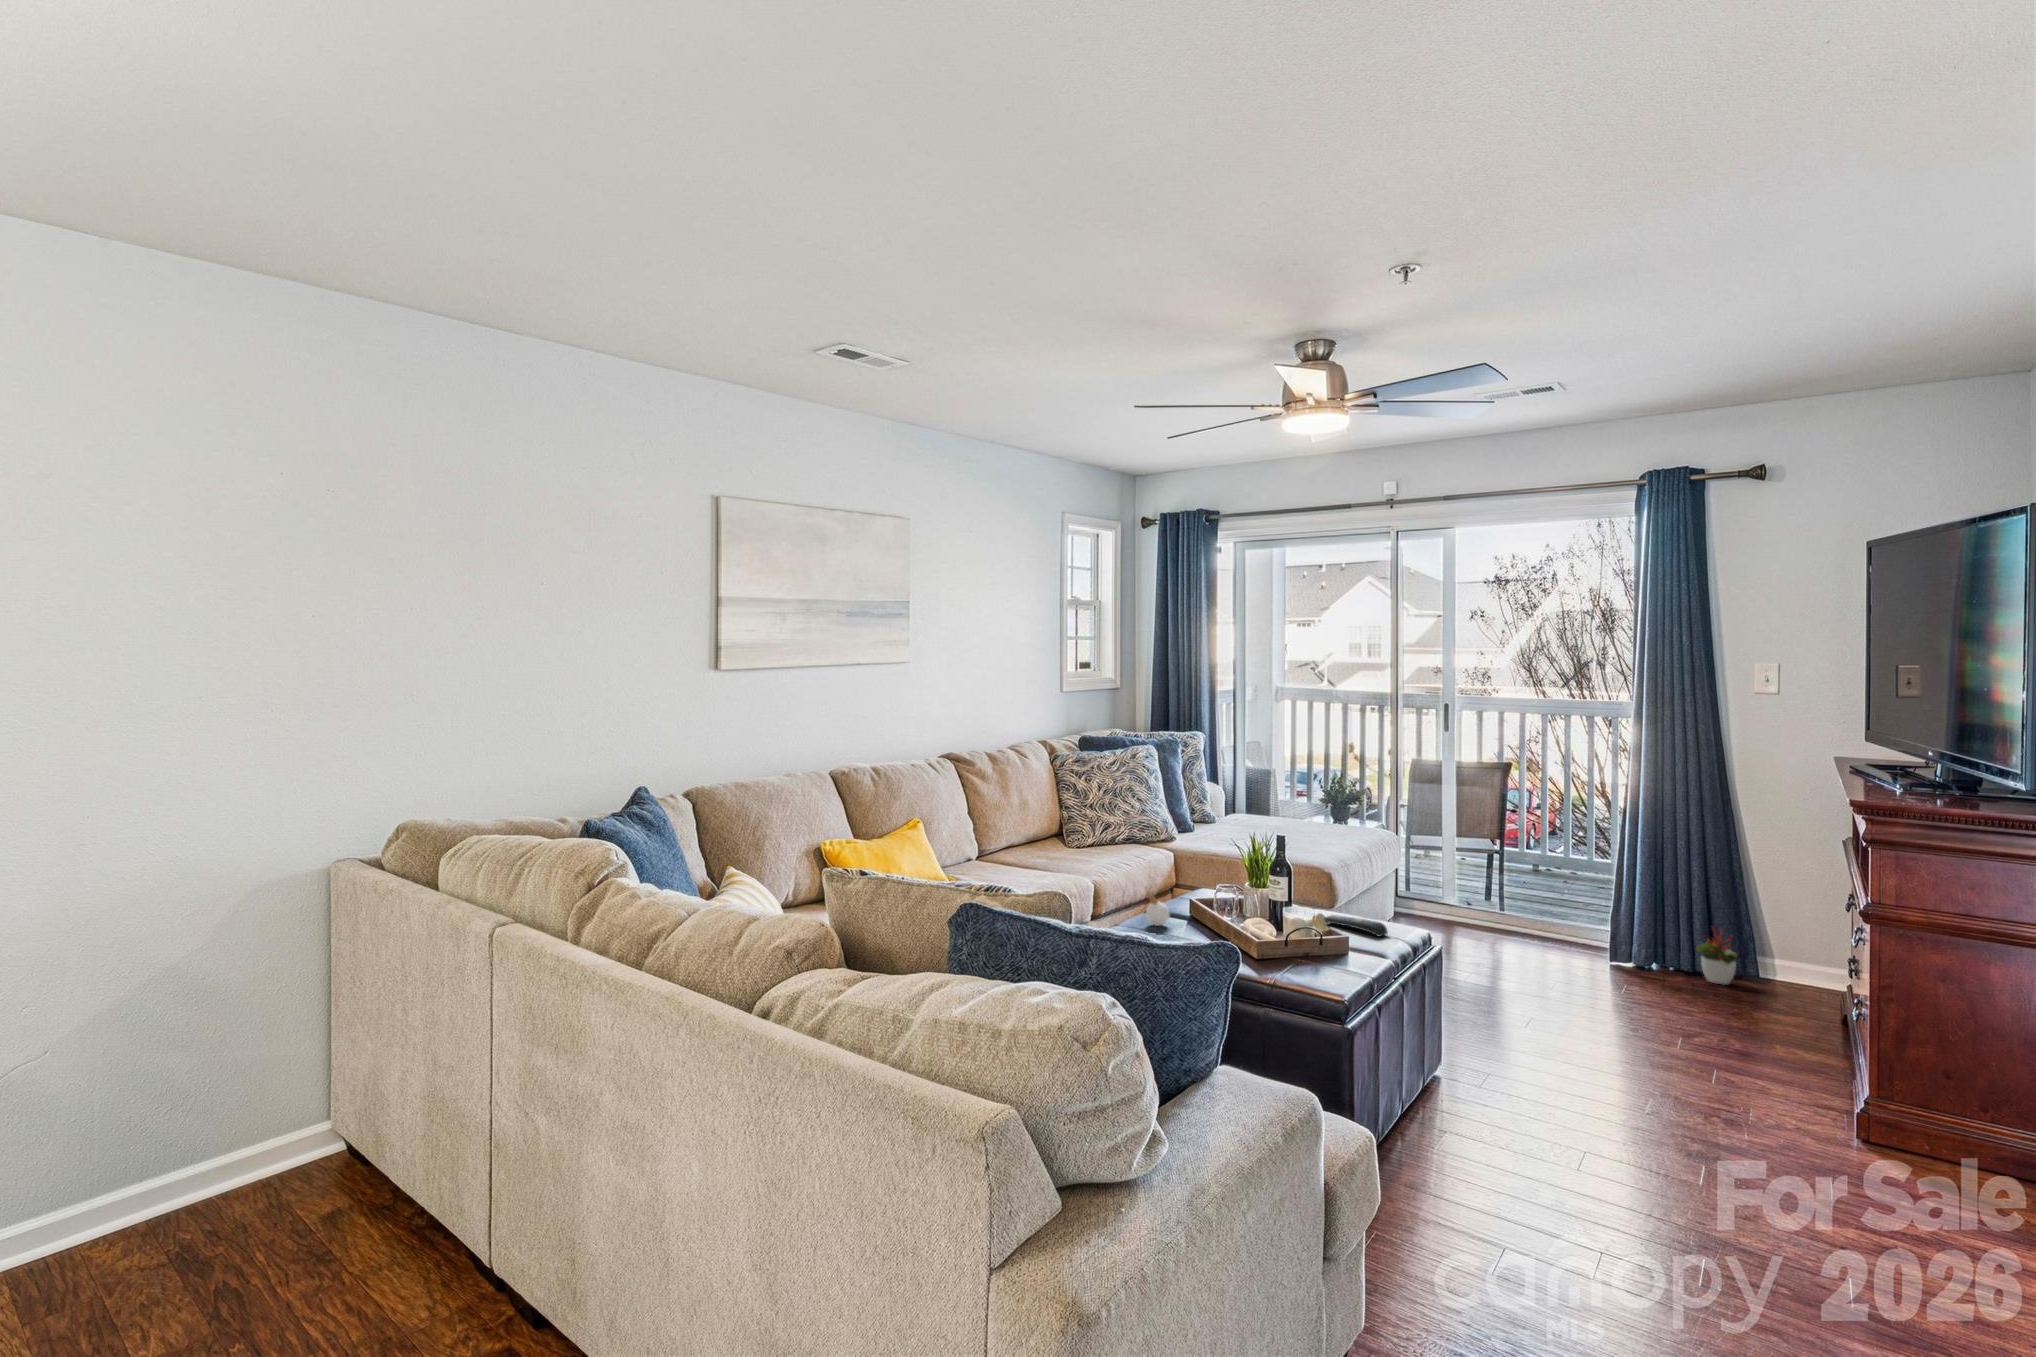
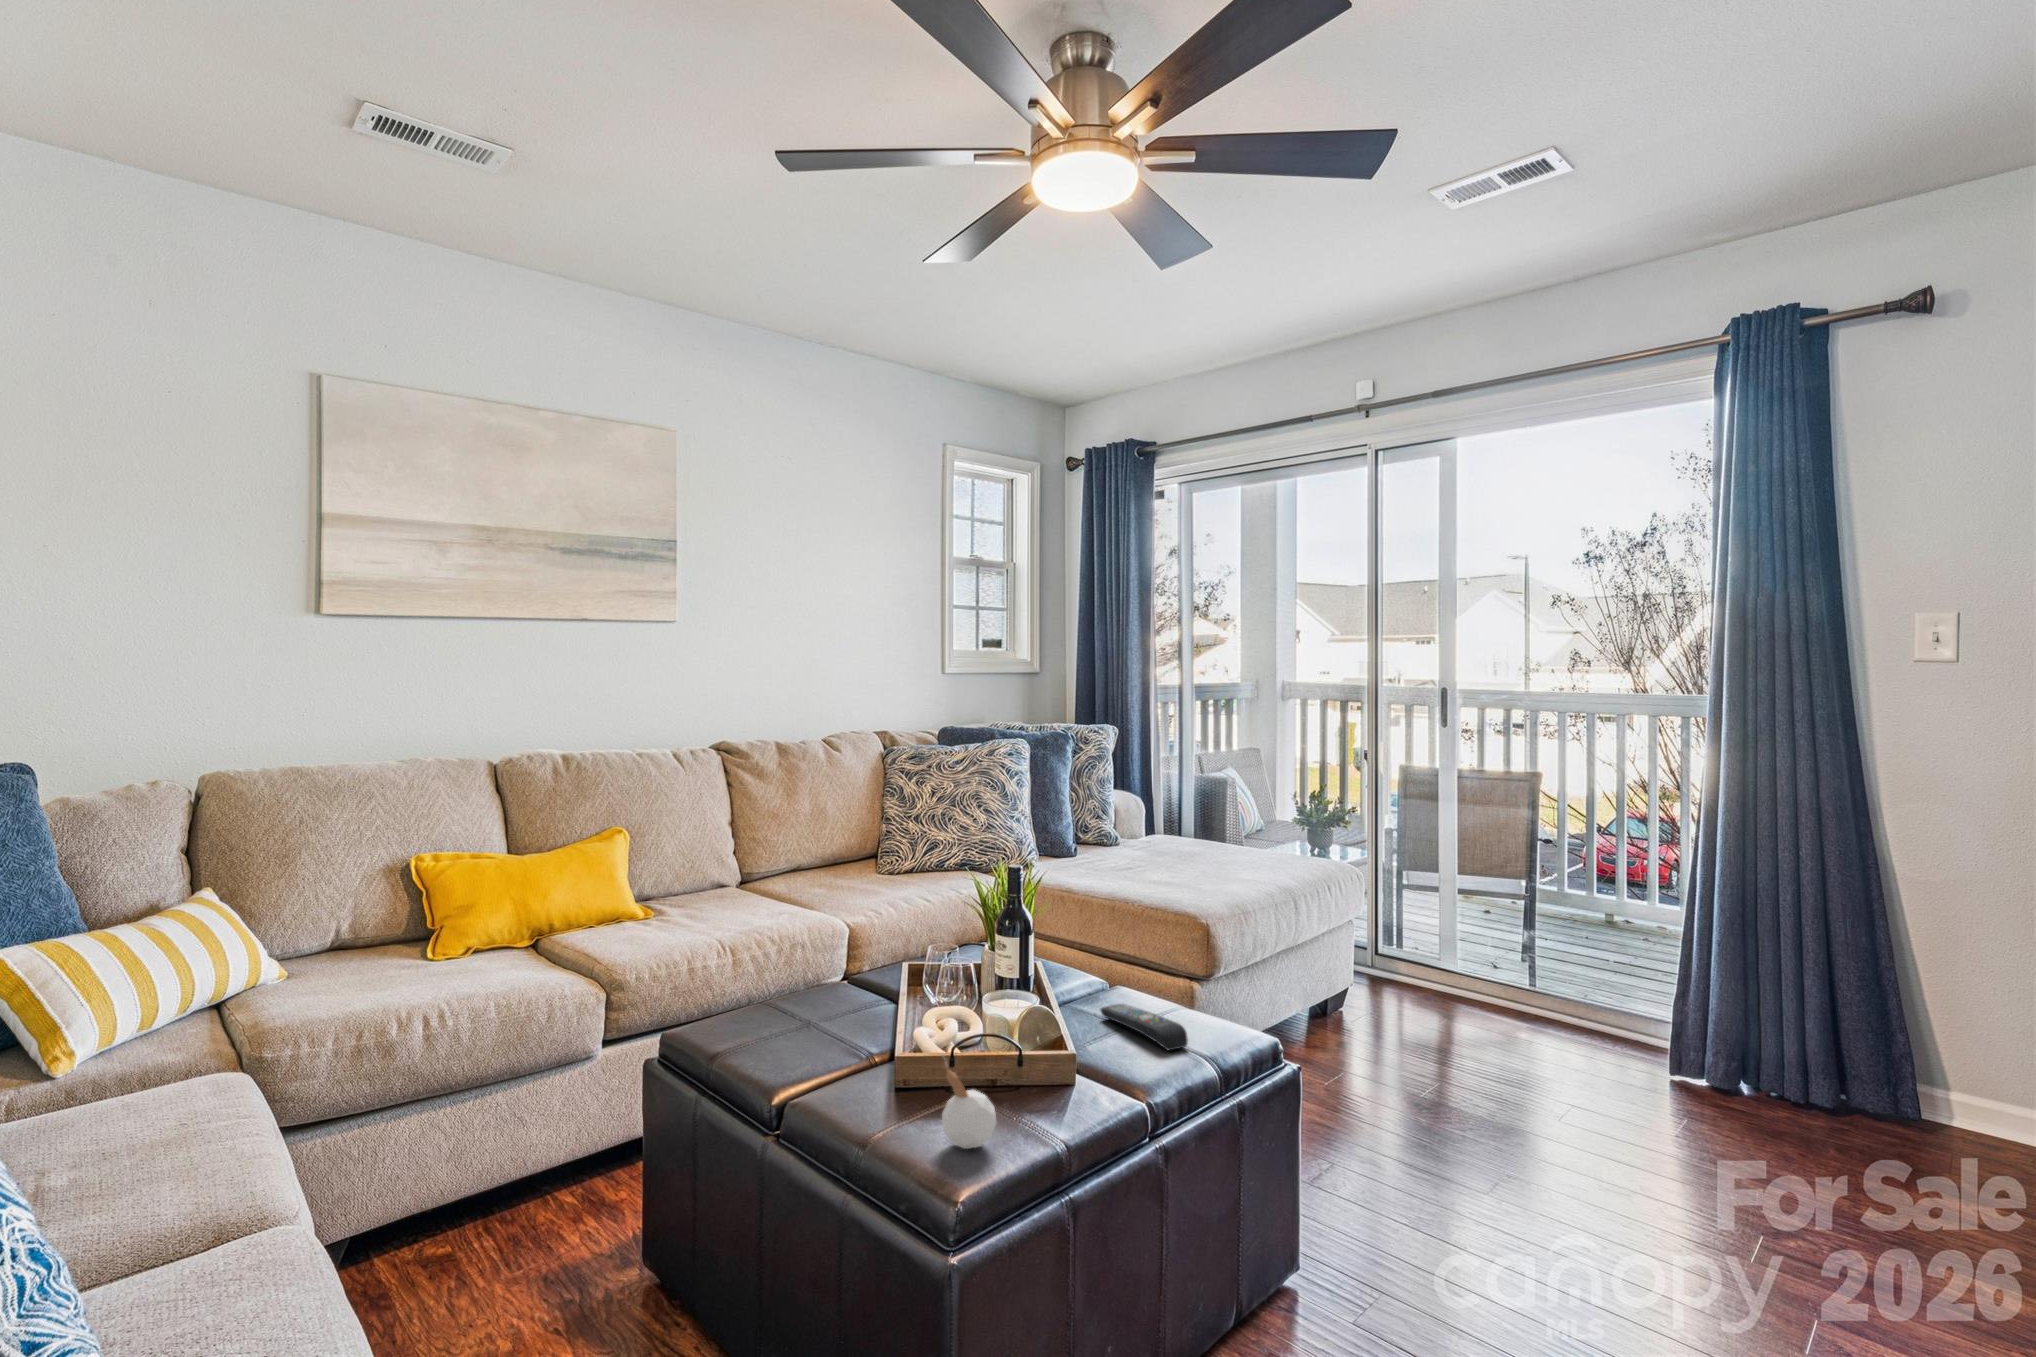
candle: present [1146,893,1169,926] -> present [942,1062,996,1149]
decorative plant: present [1697,929,1737,984] -> none [1811,1033,1884,1130]

